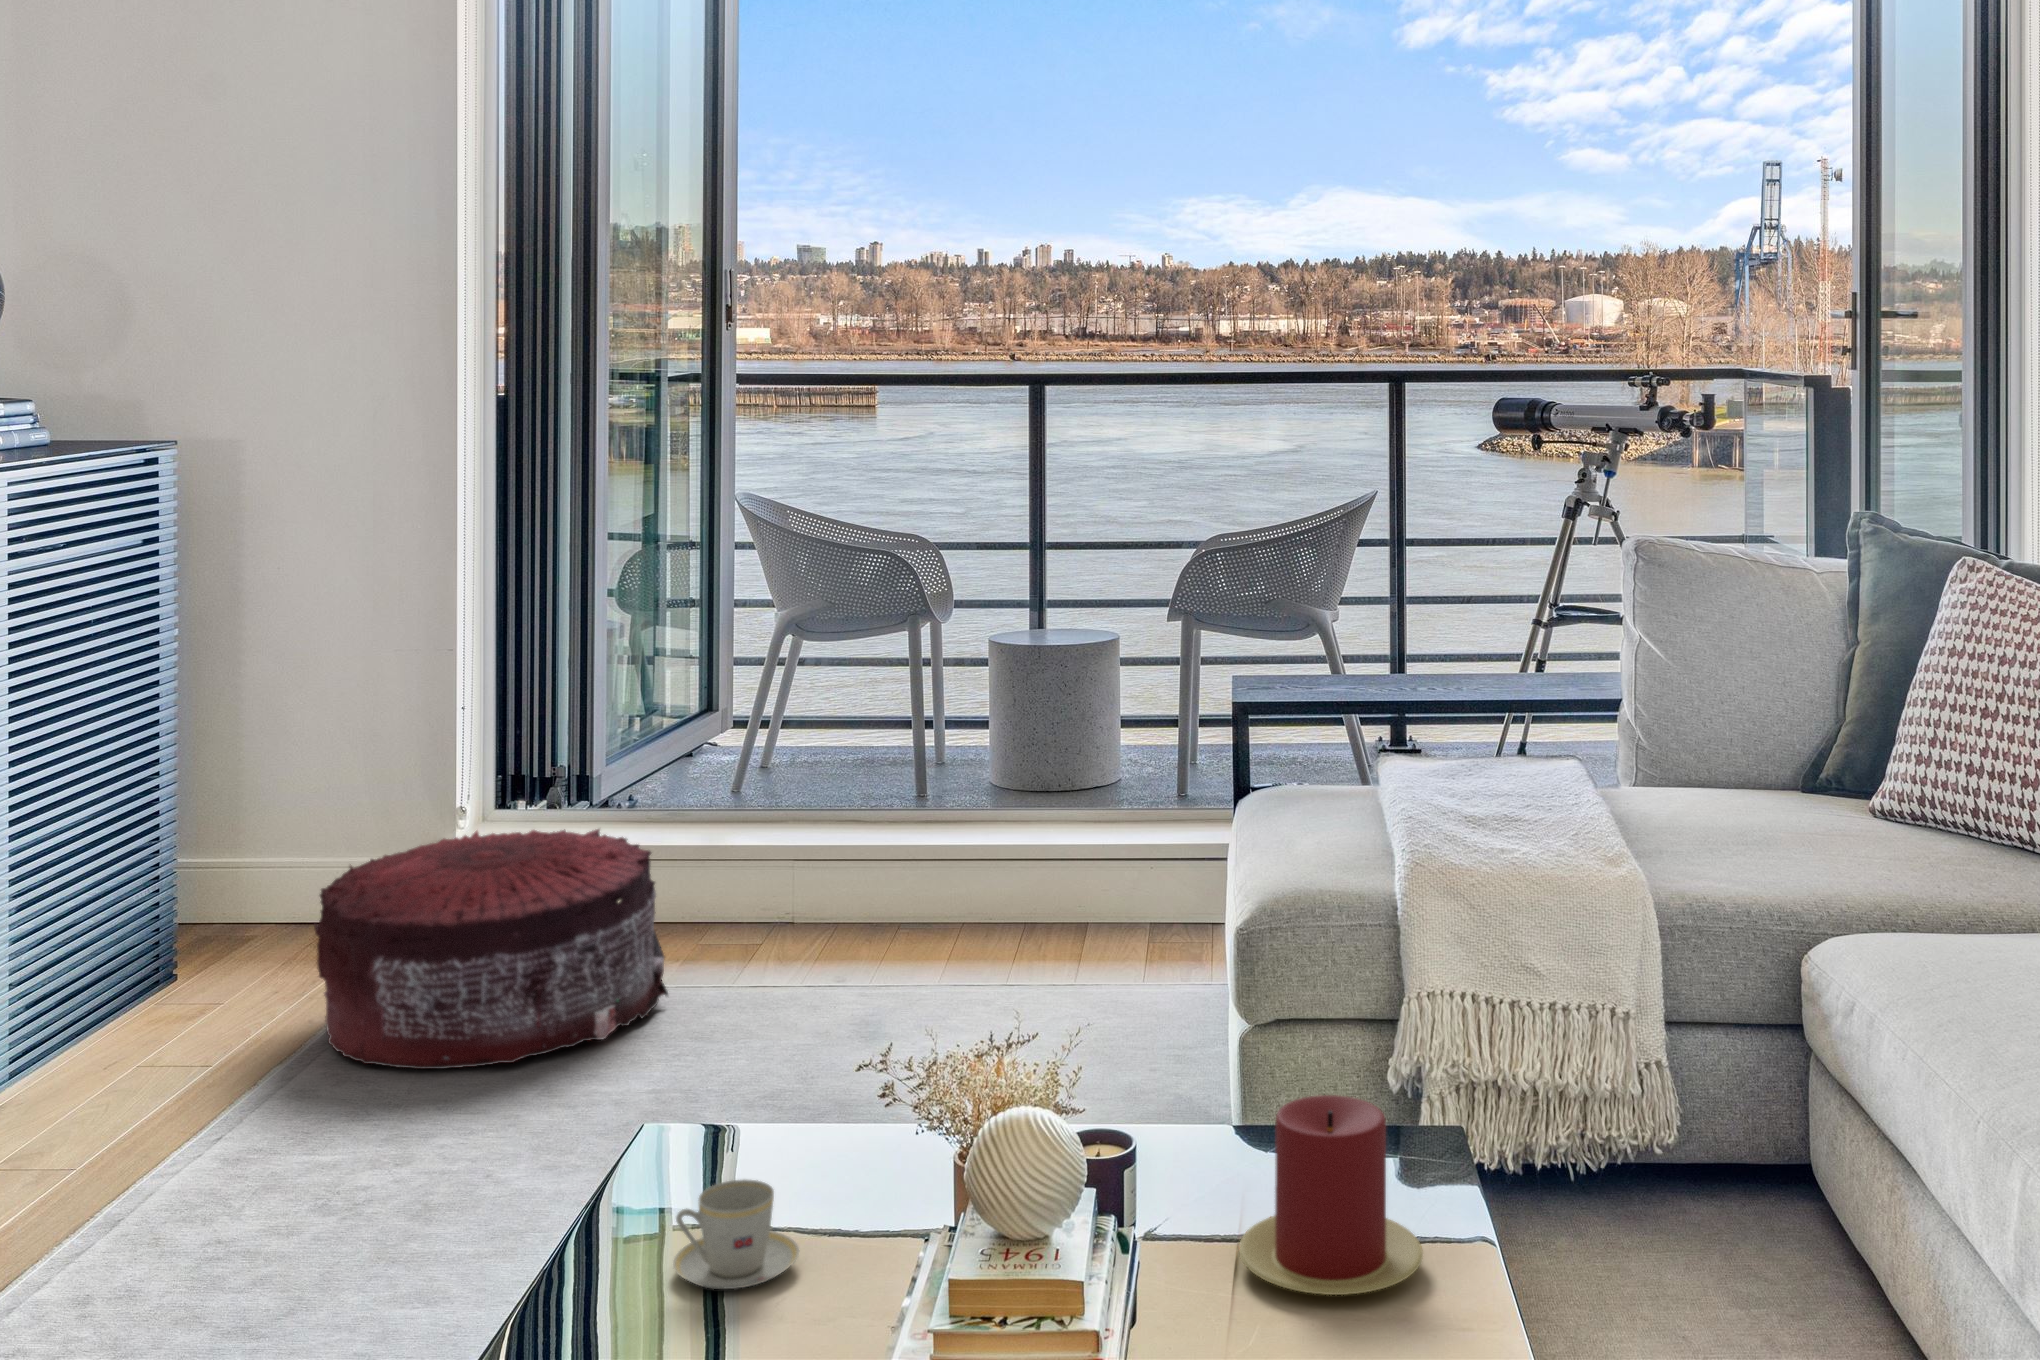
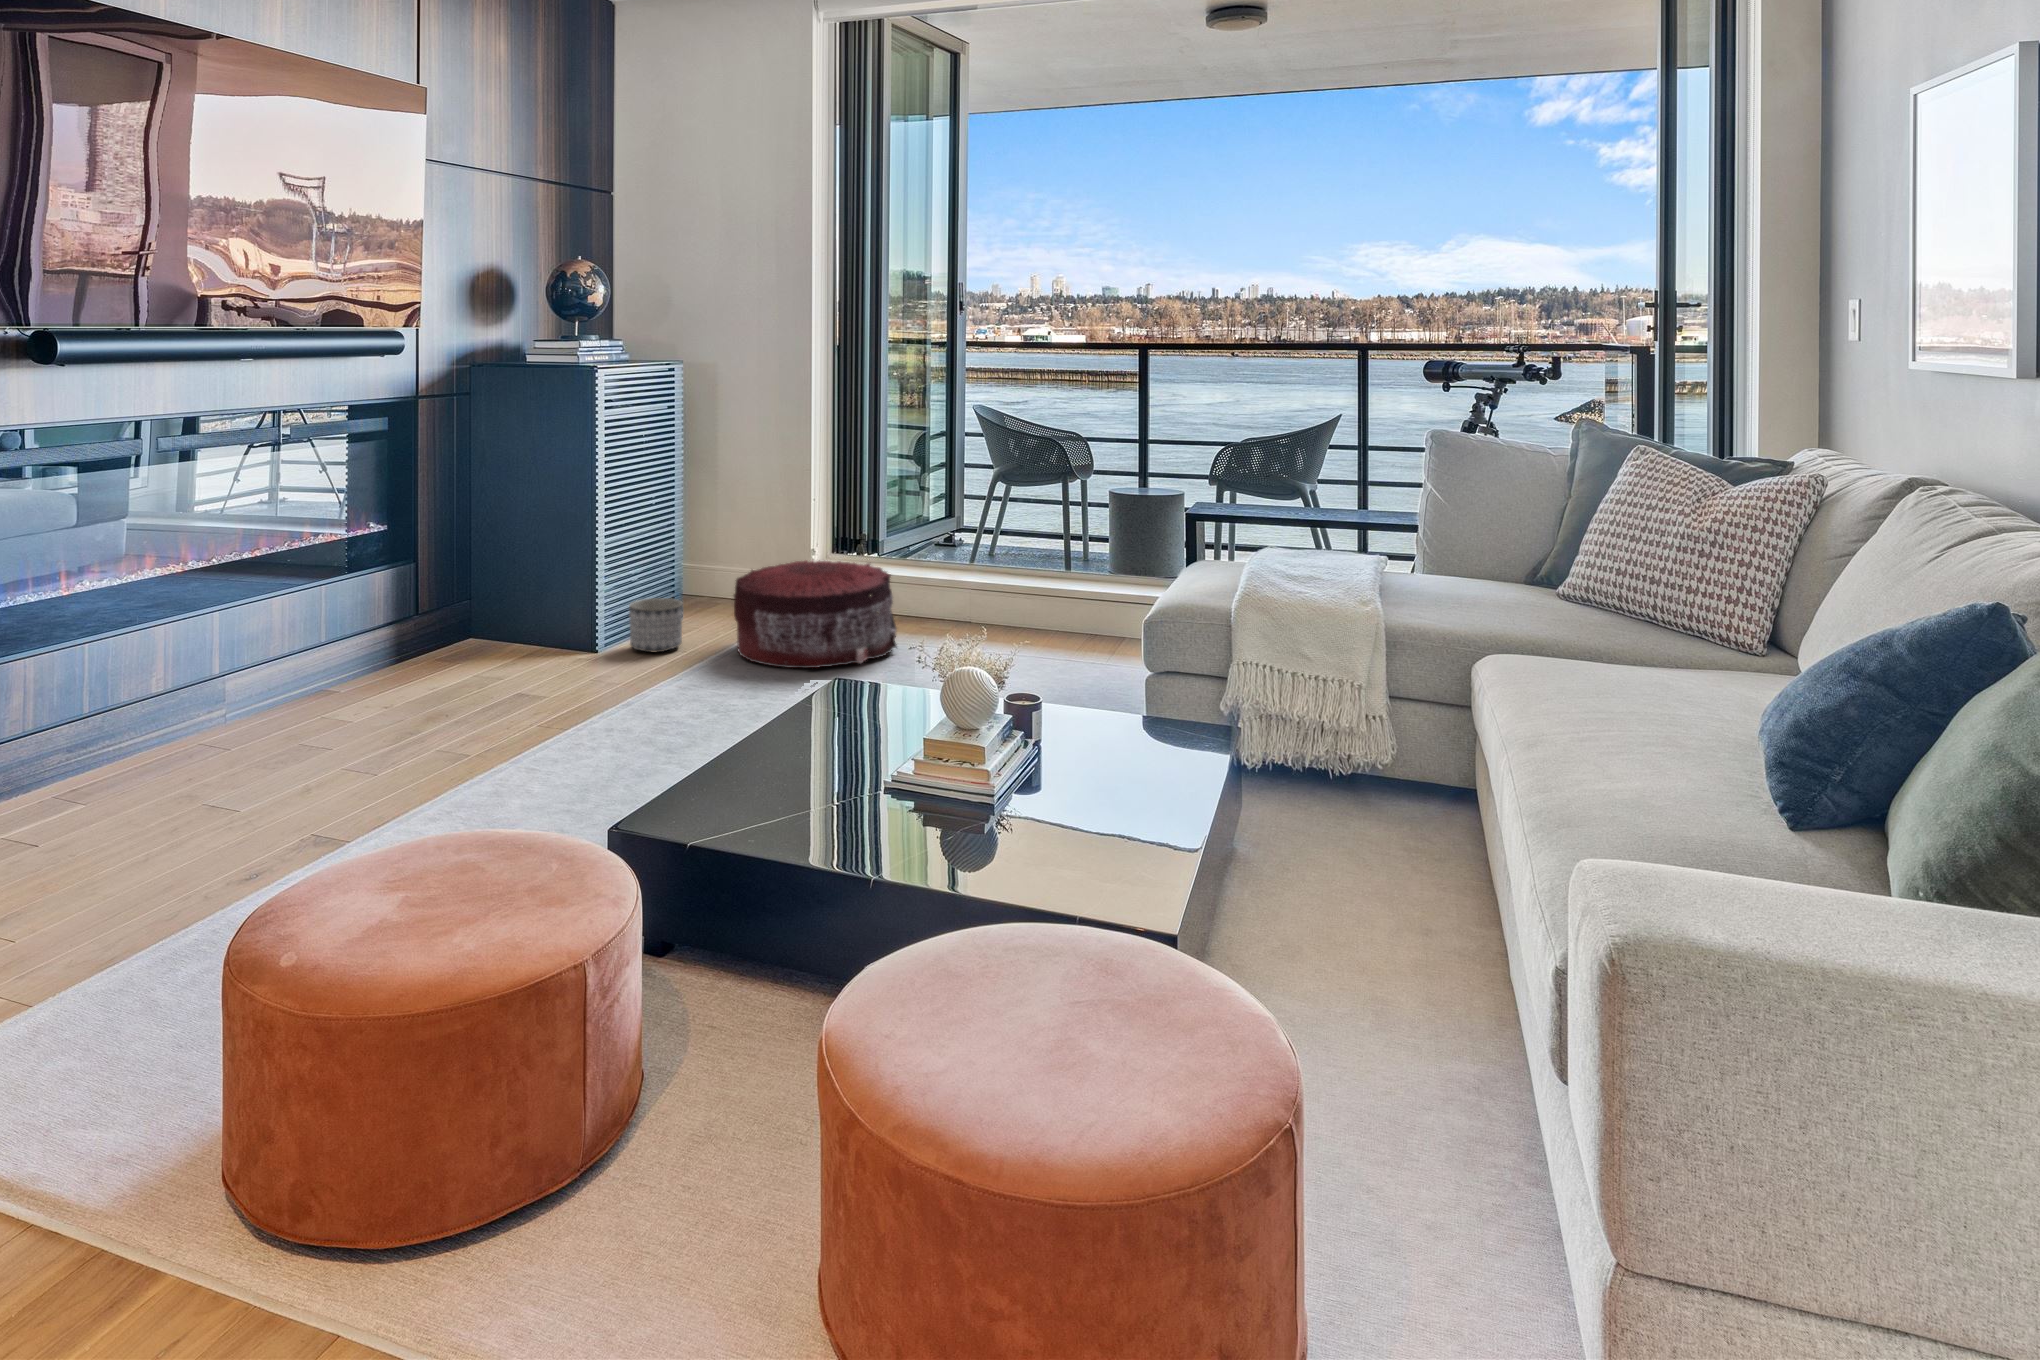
planter: none [70,945,196,1068] -> present [629,598,683,653]
candle: present [1239,1095,1423,1295] -> none [1076,680,1170,775]
teacup: present [673,1179,799,1289] -> none [816,688,873,735]

